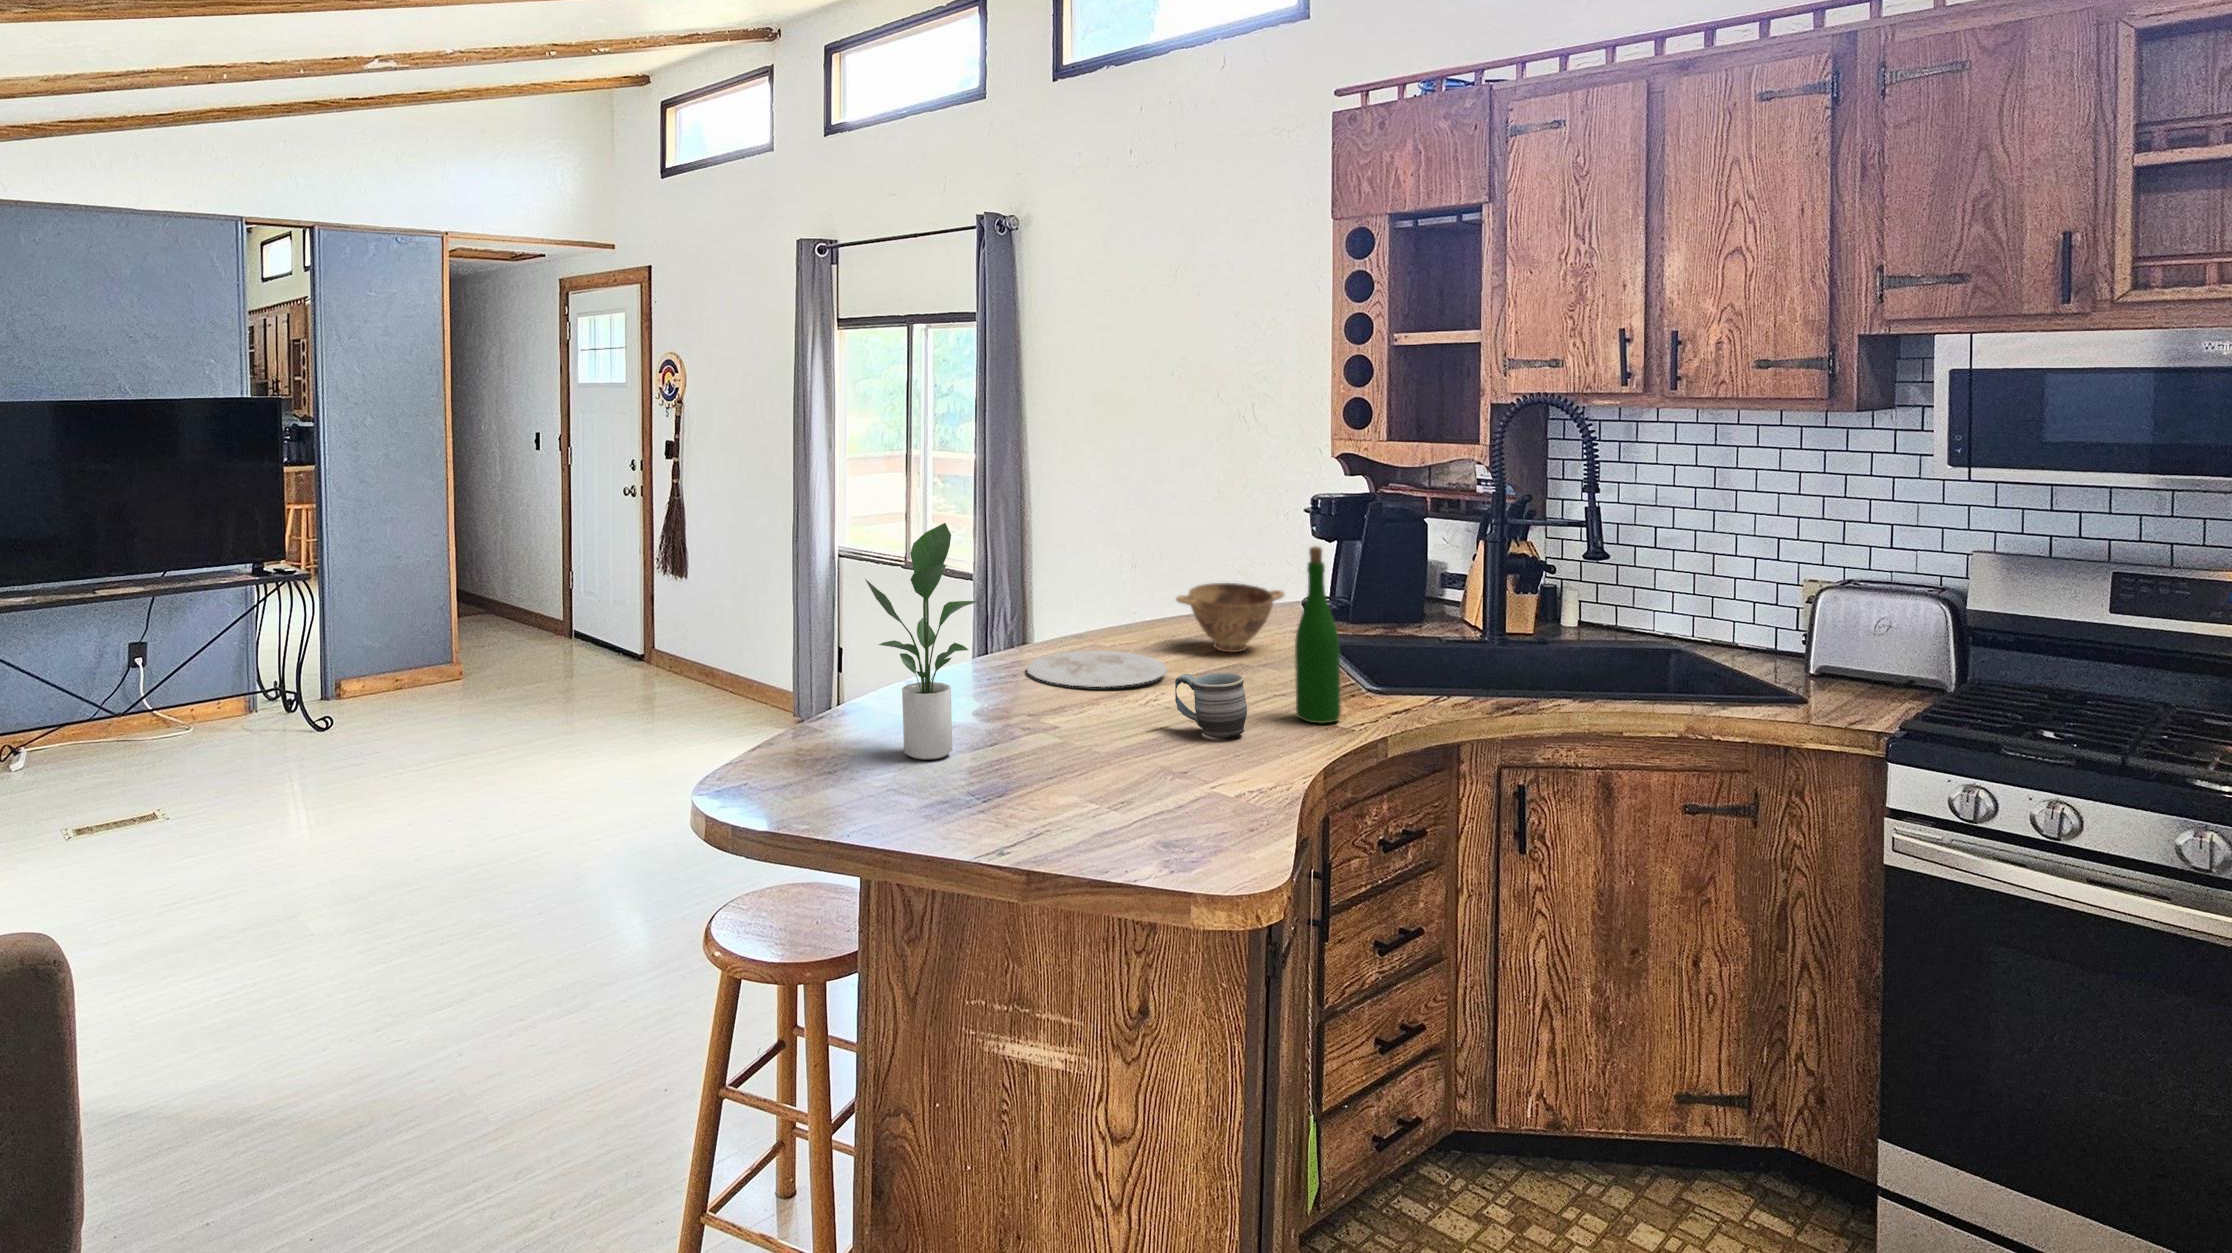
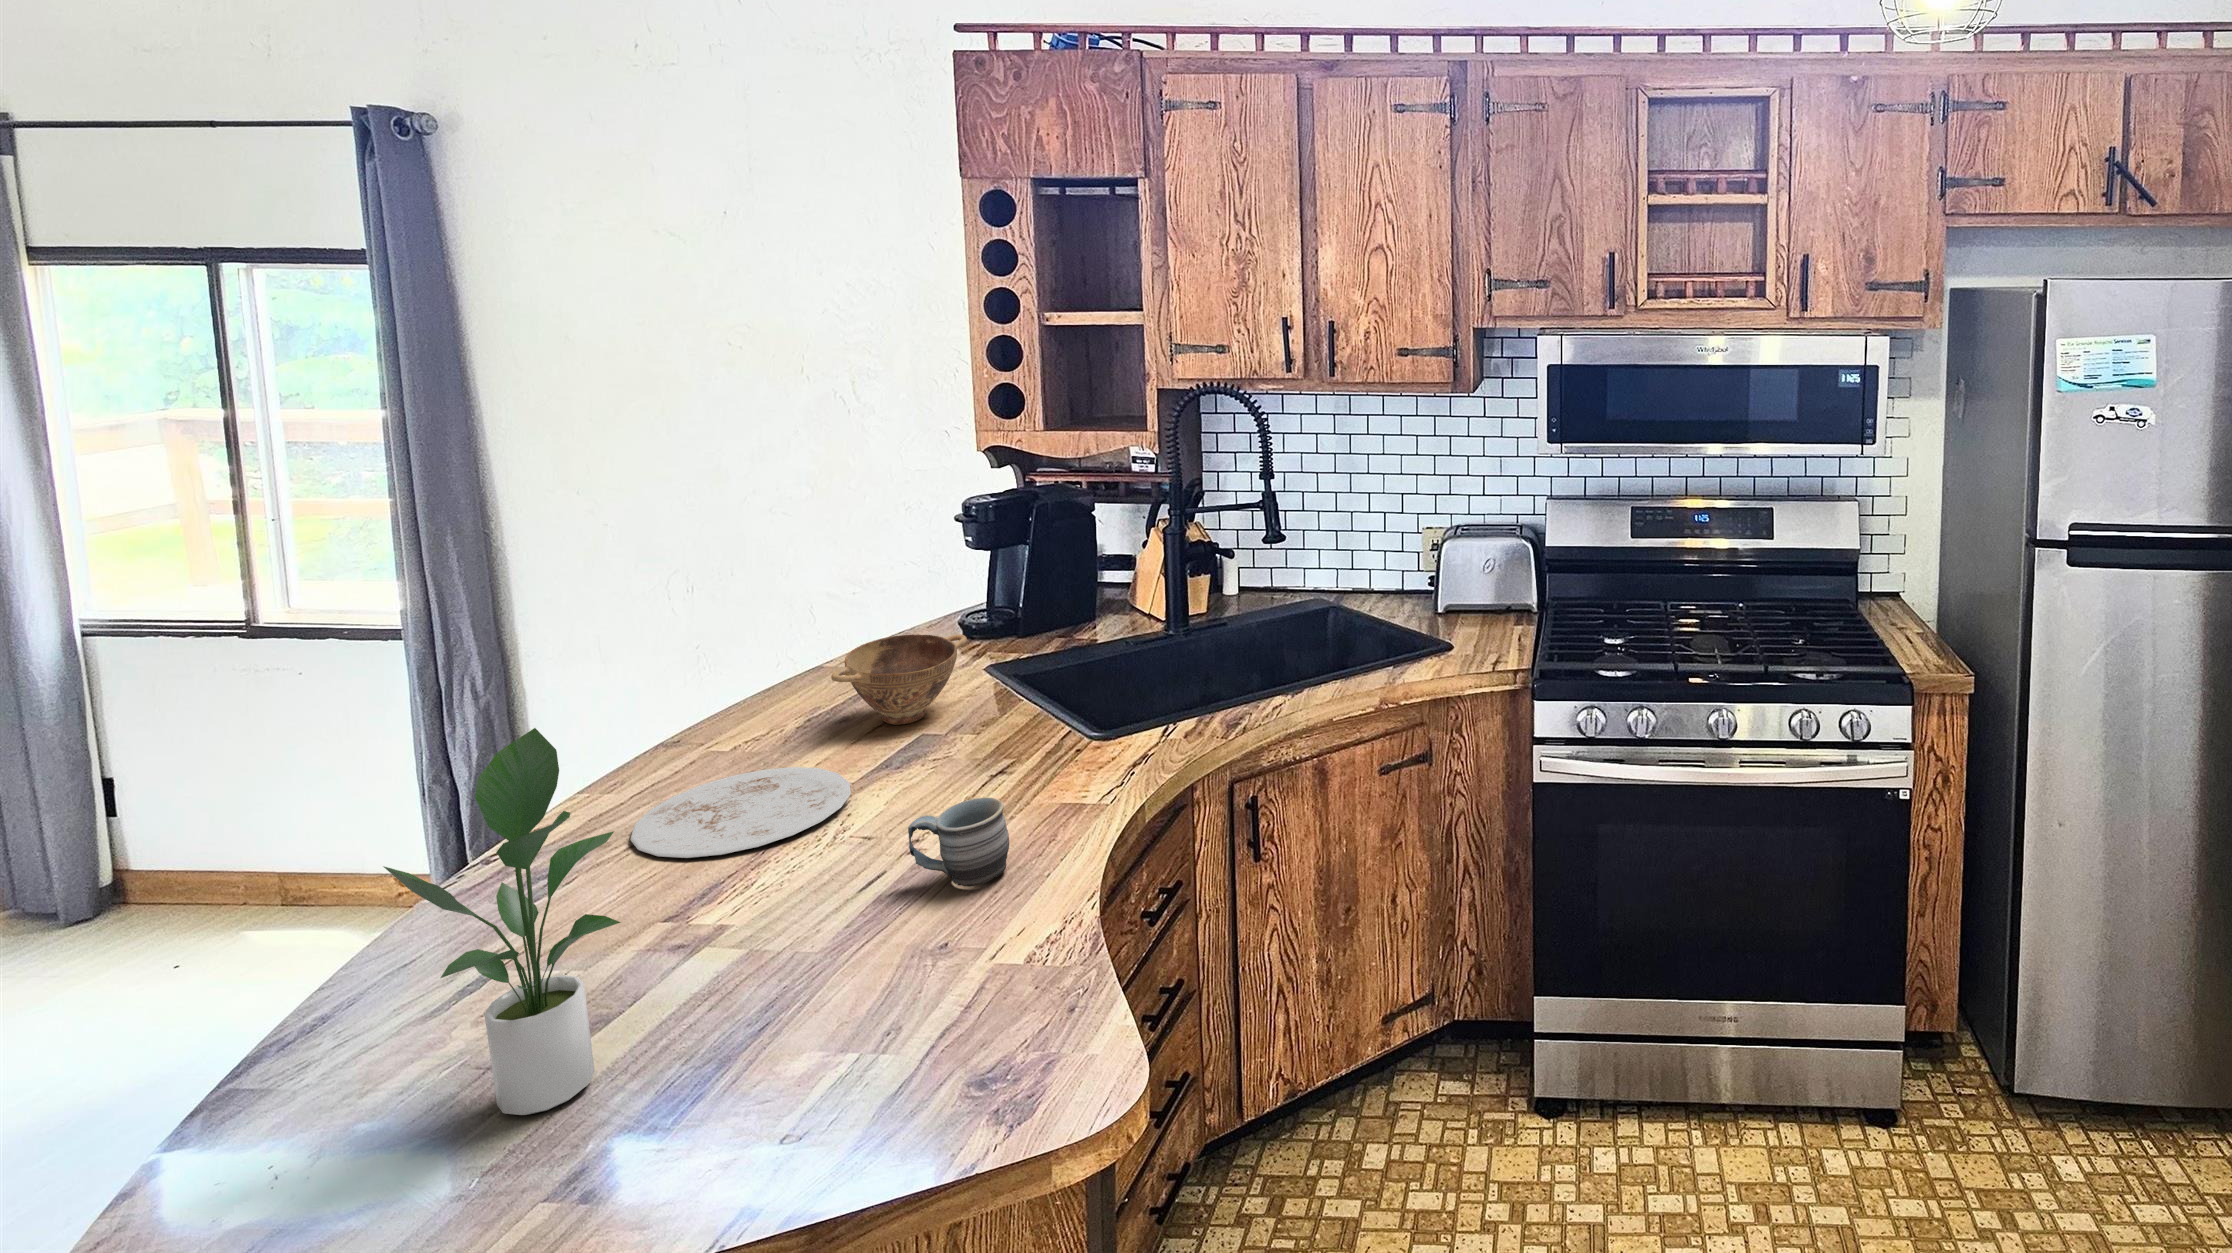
wine bottle: present [1295,546,1341,723] -> none [1043,616,1099,818]

